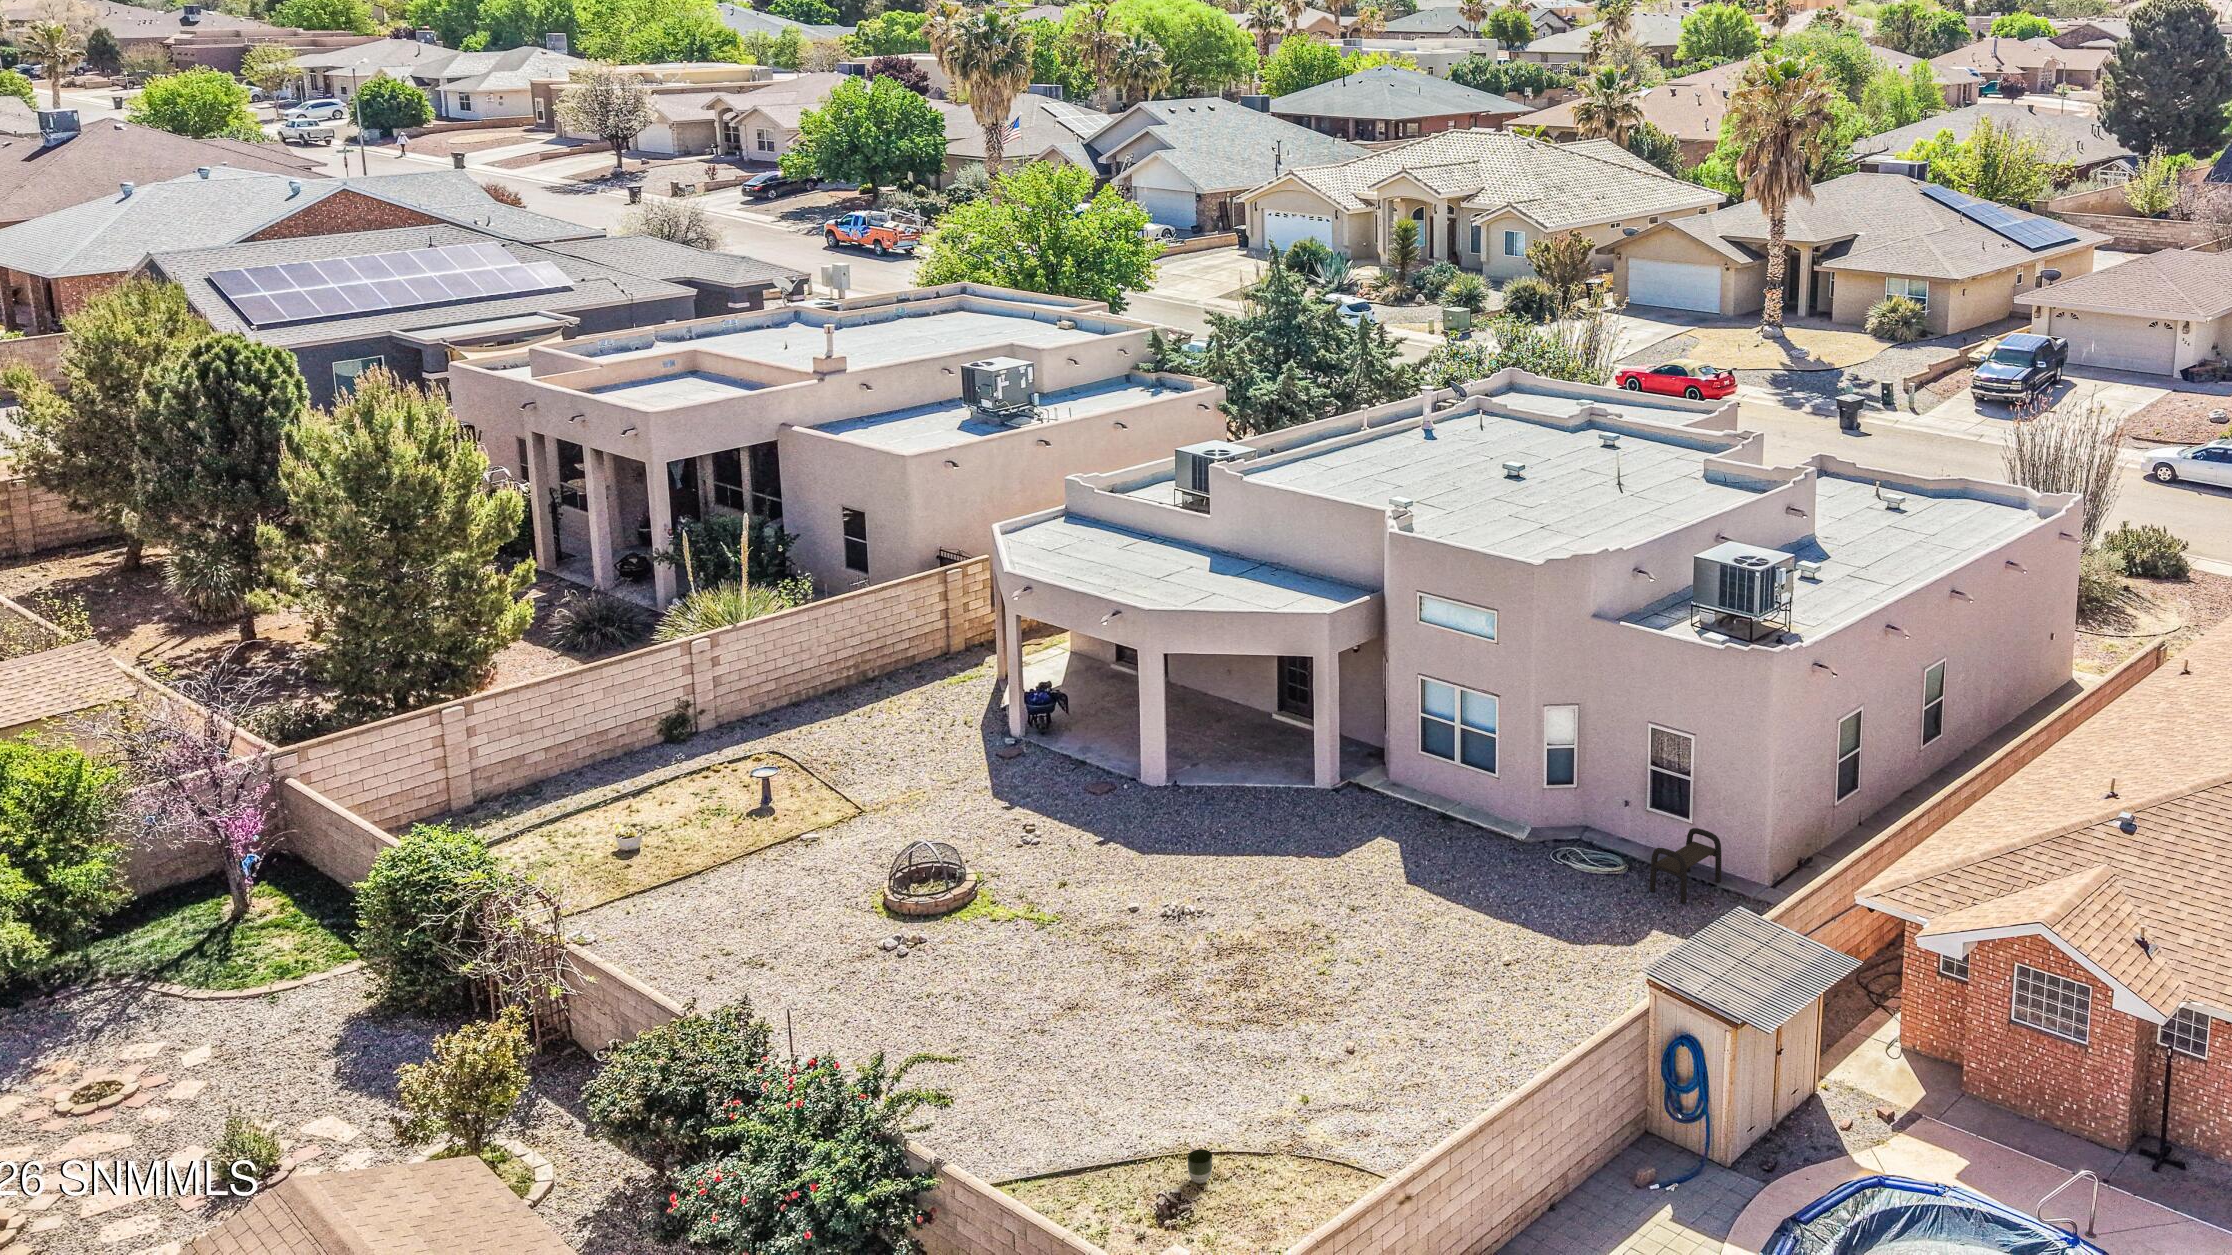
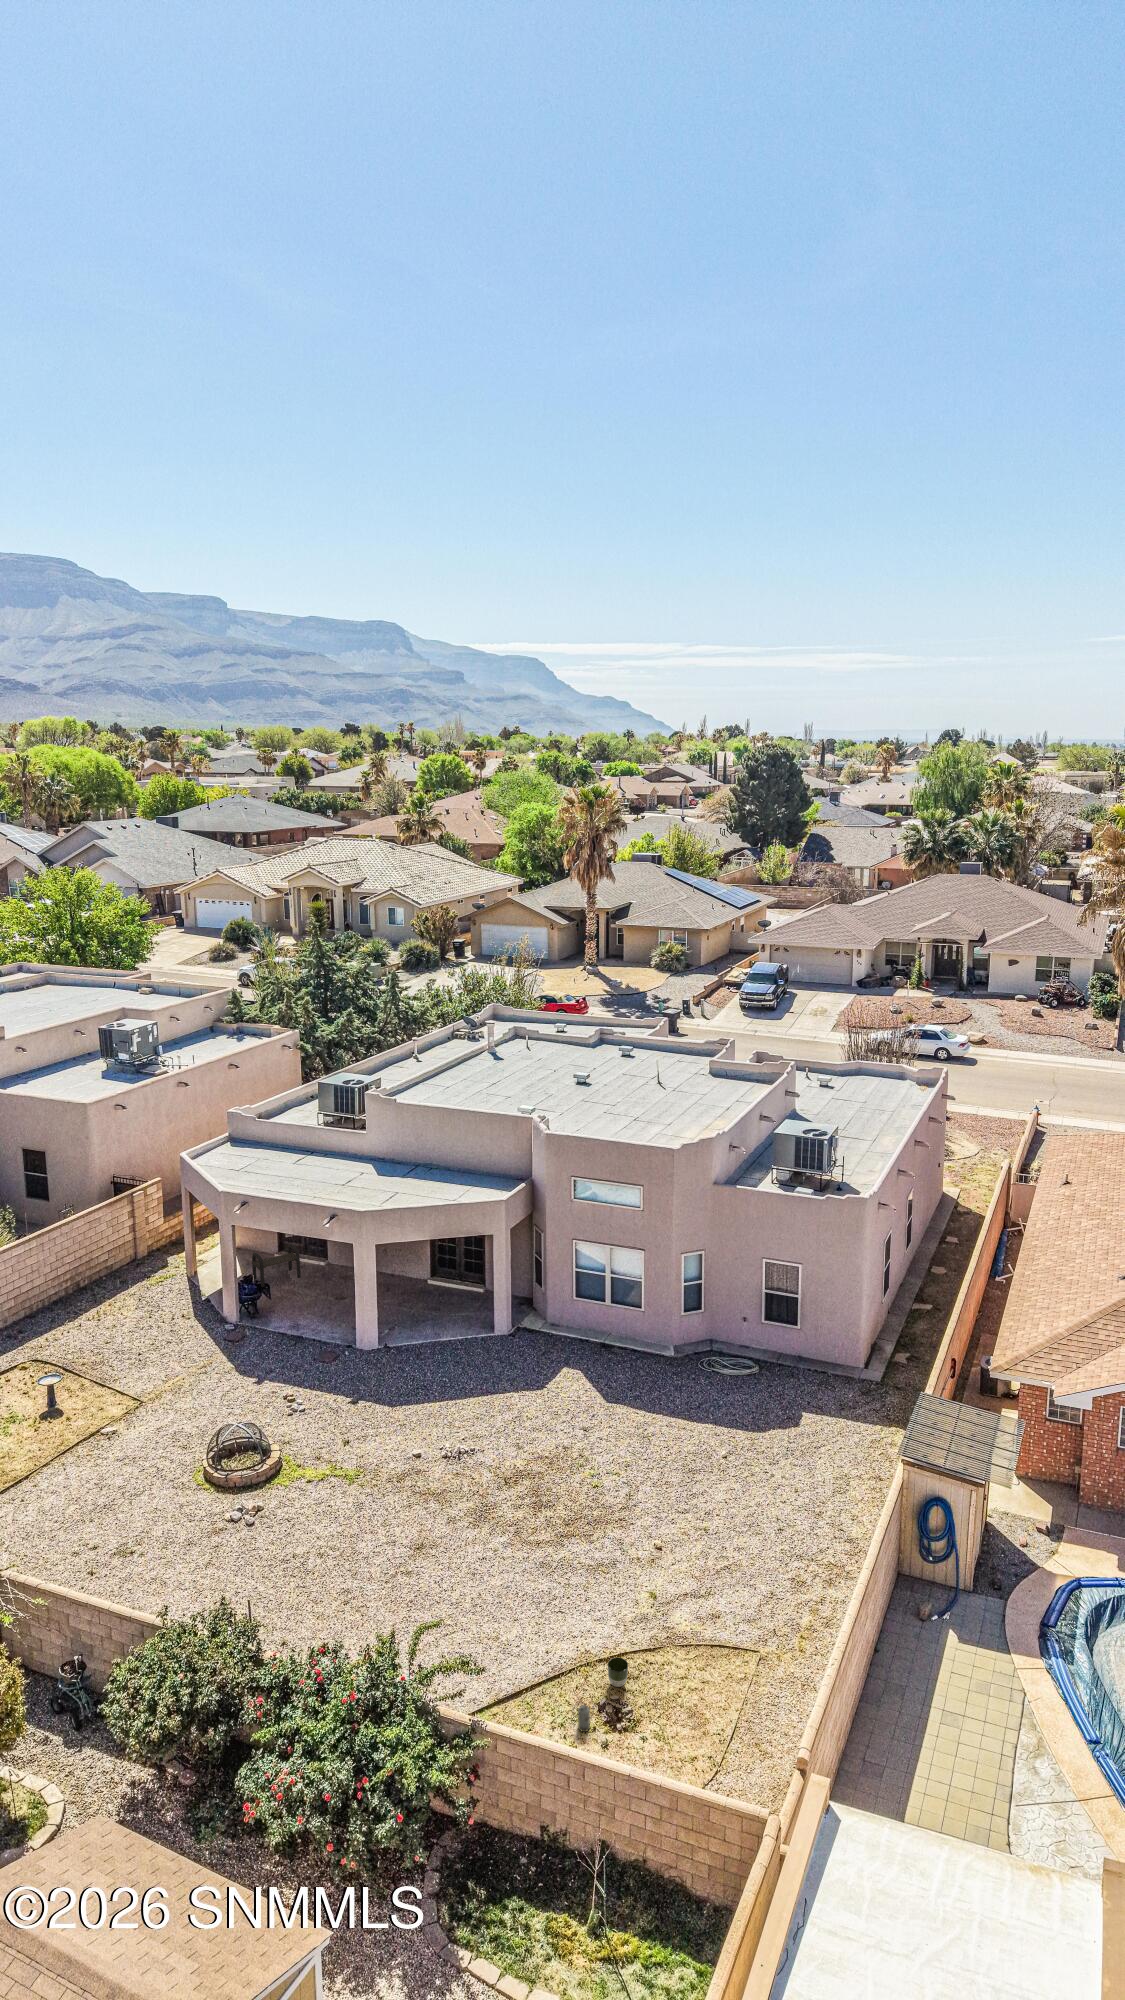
bench: present [1649,828,1721,903] -> present [252,1244,301,1287]
watering can: none [1116,1182,1149,1219] -> present [577,1704,591,1732]

